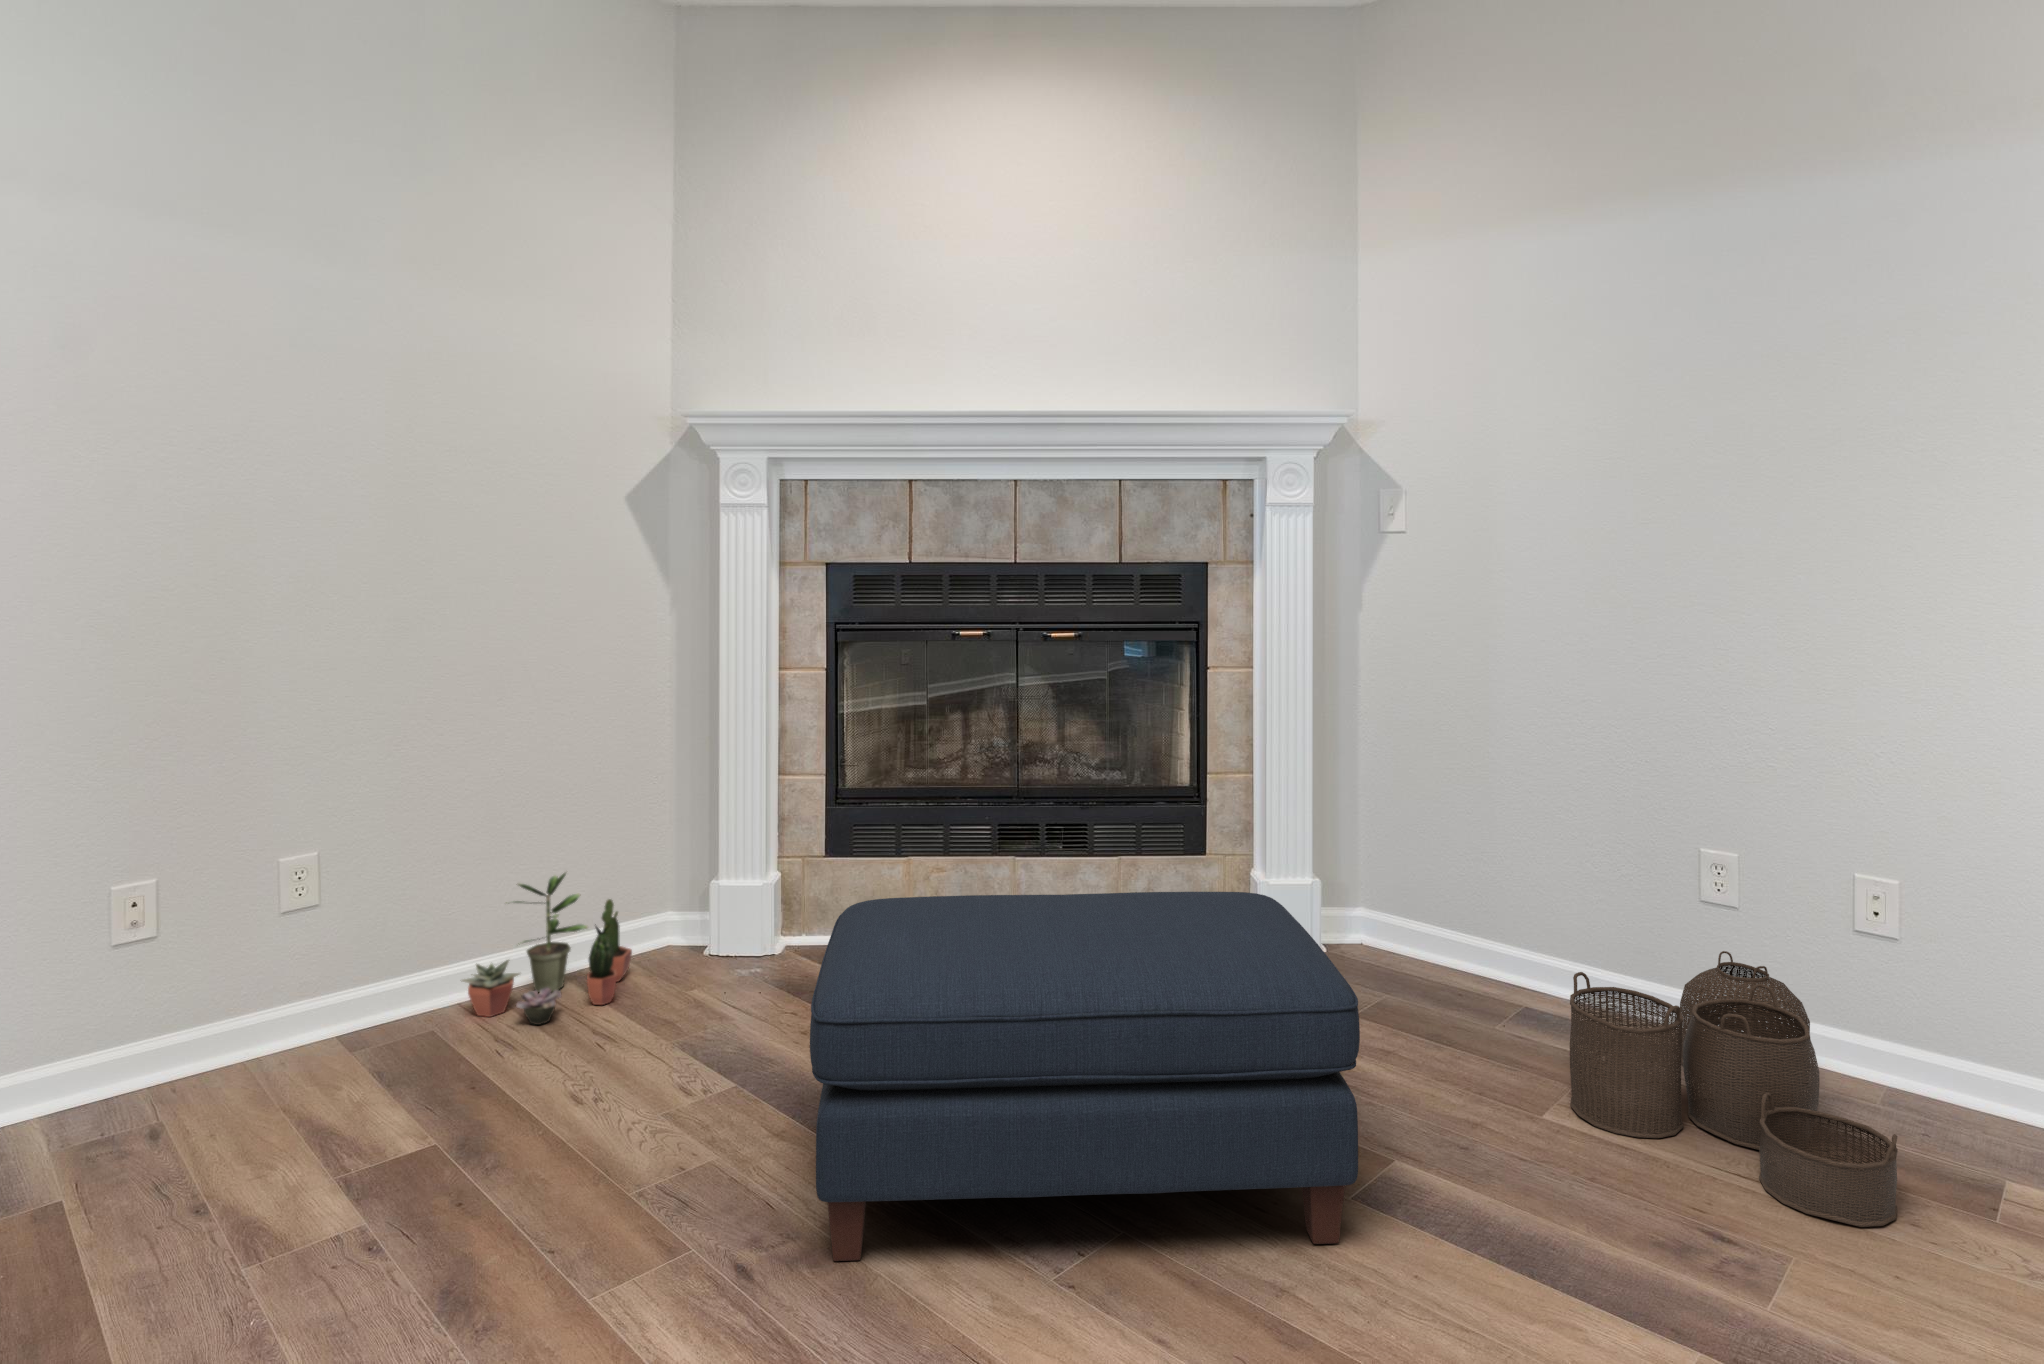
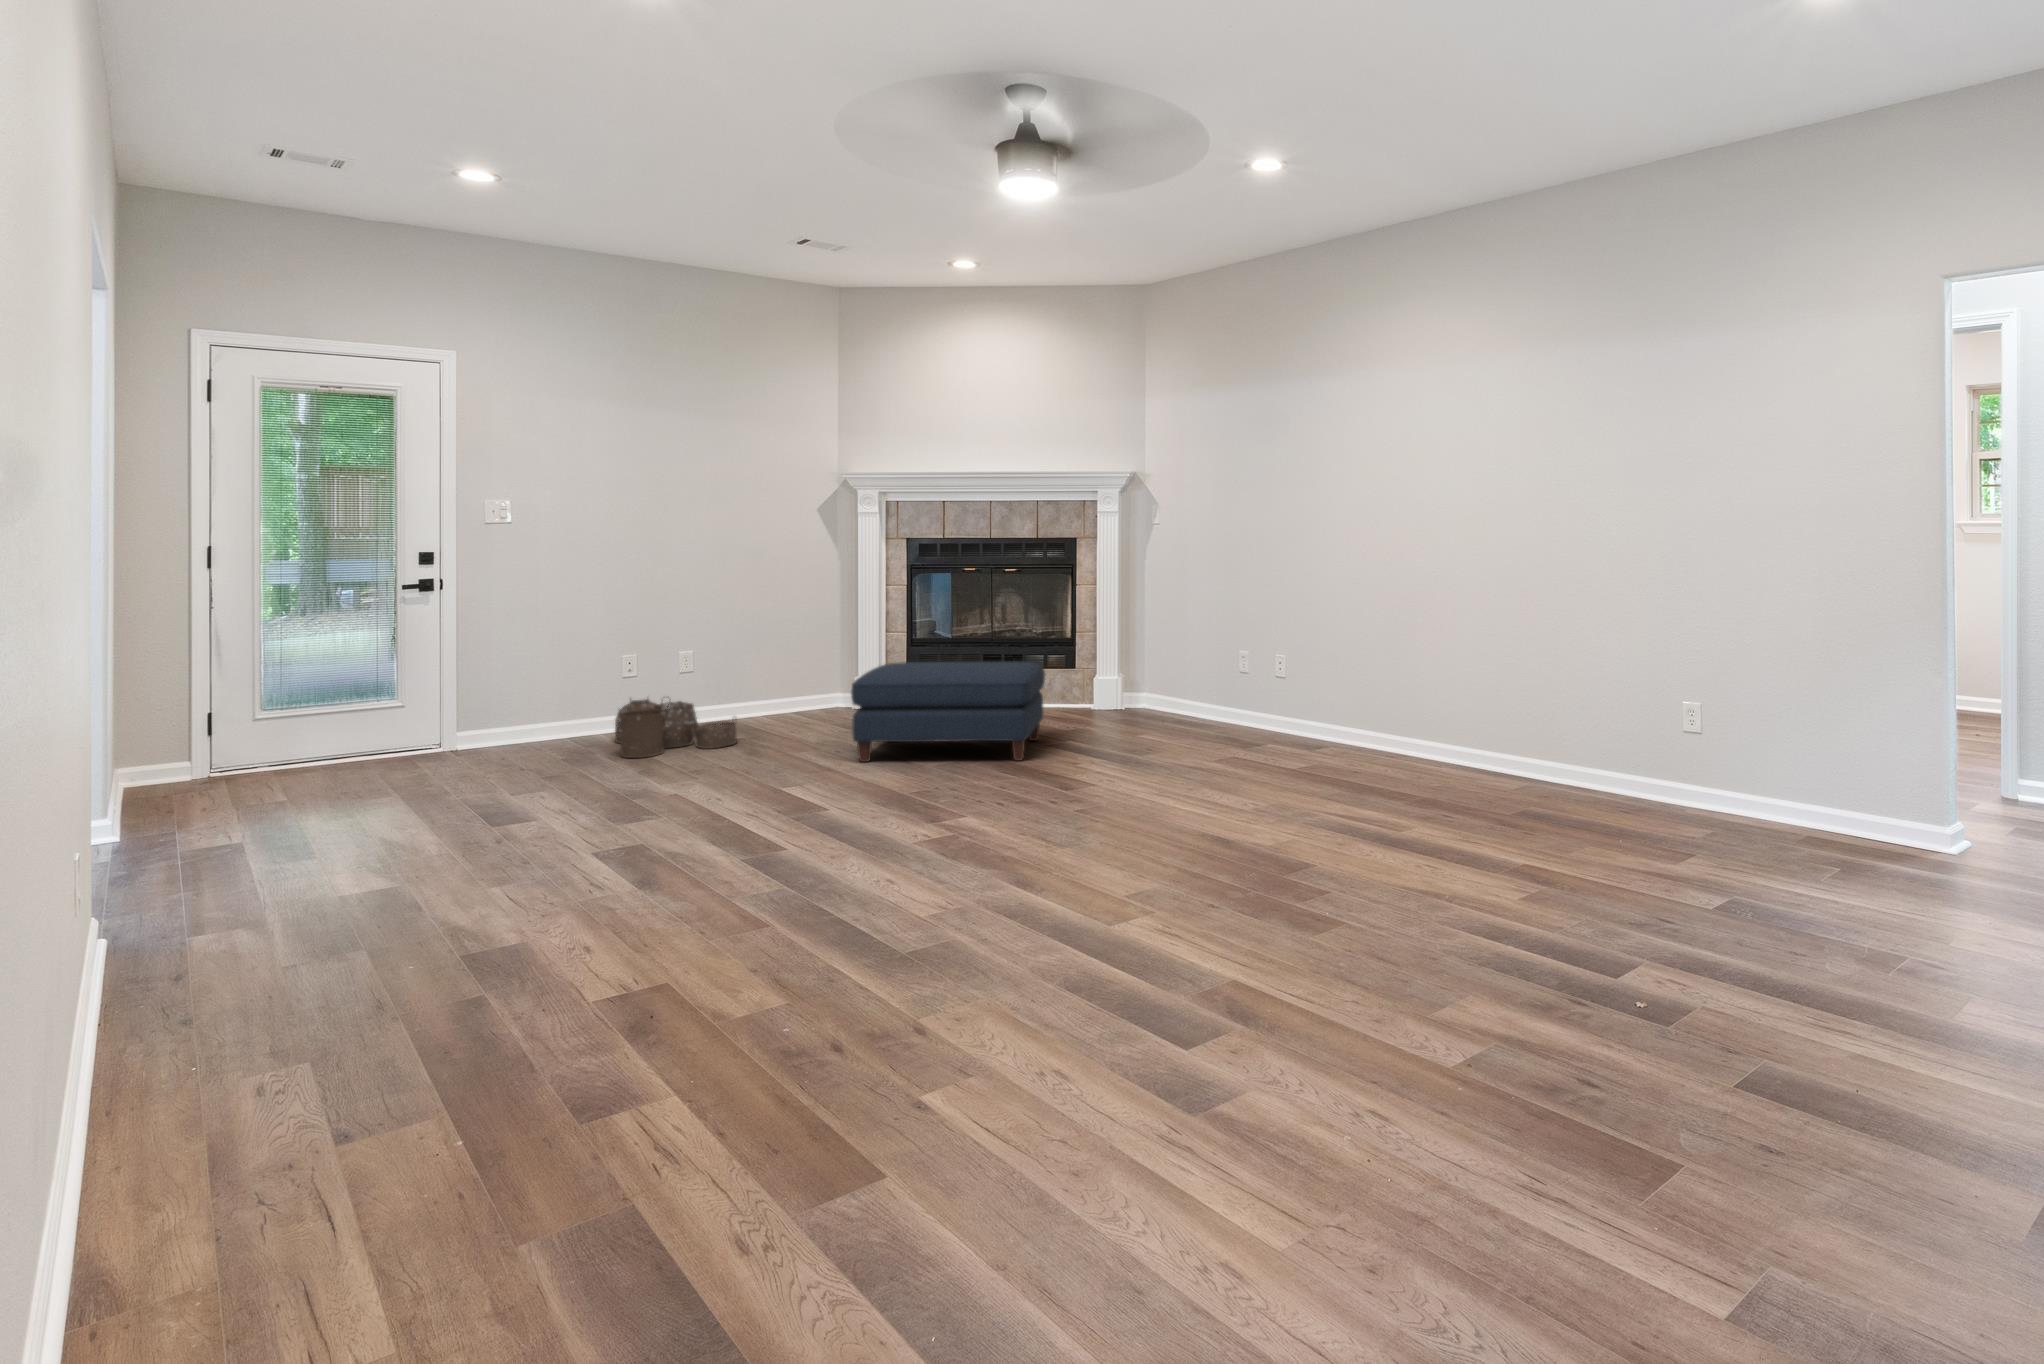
potted plant: present [462,873,632,1025] -> none [747,667,819,724]
woven basket: present [1570,951,1898,1227] -> present [615,698,737,758]

